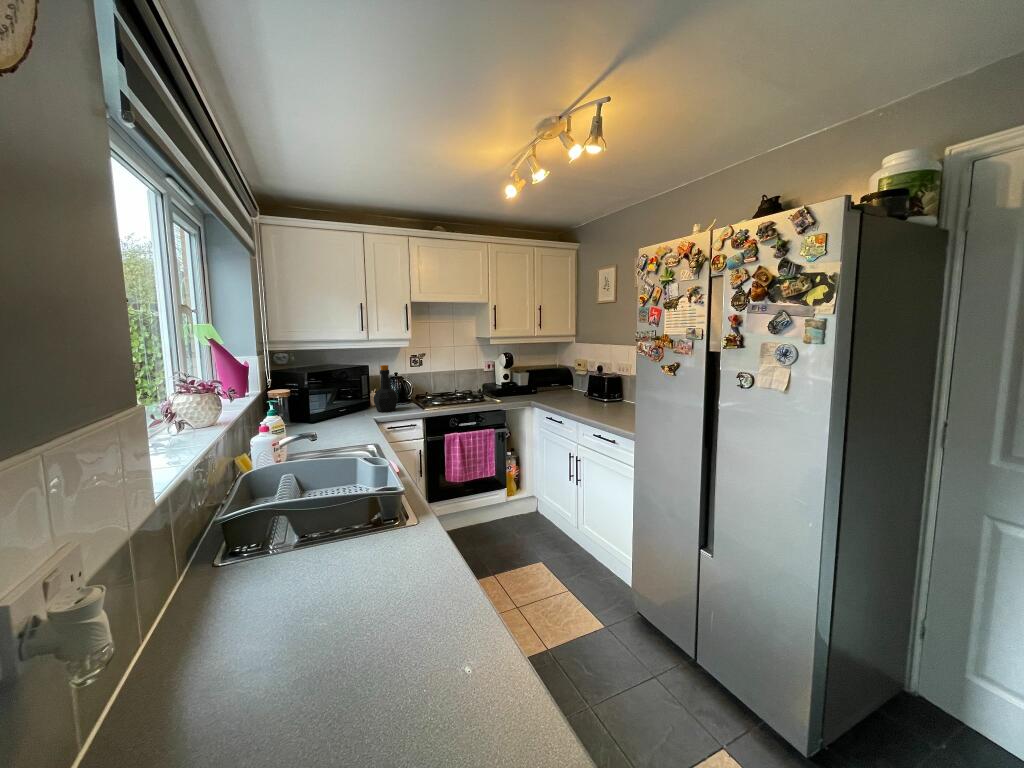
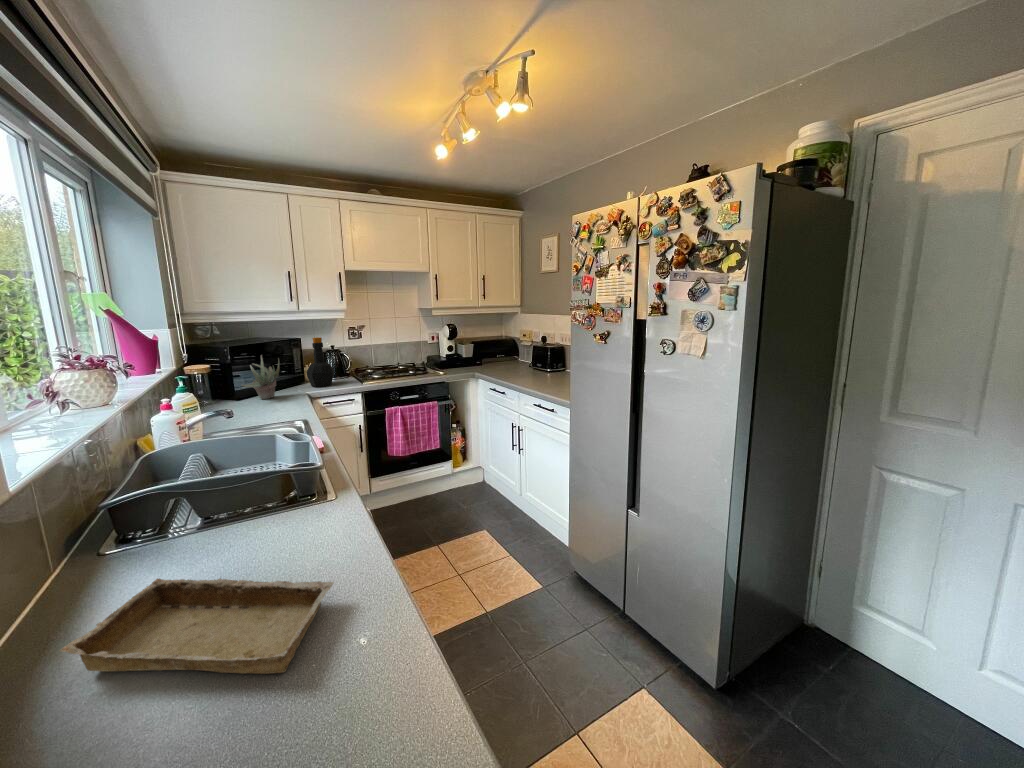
succulent plant: none [317,381,351,423] -> present [242,356,280,399]
tray: none [194,594,433,701] -> present [60,578,334,674]

